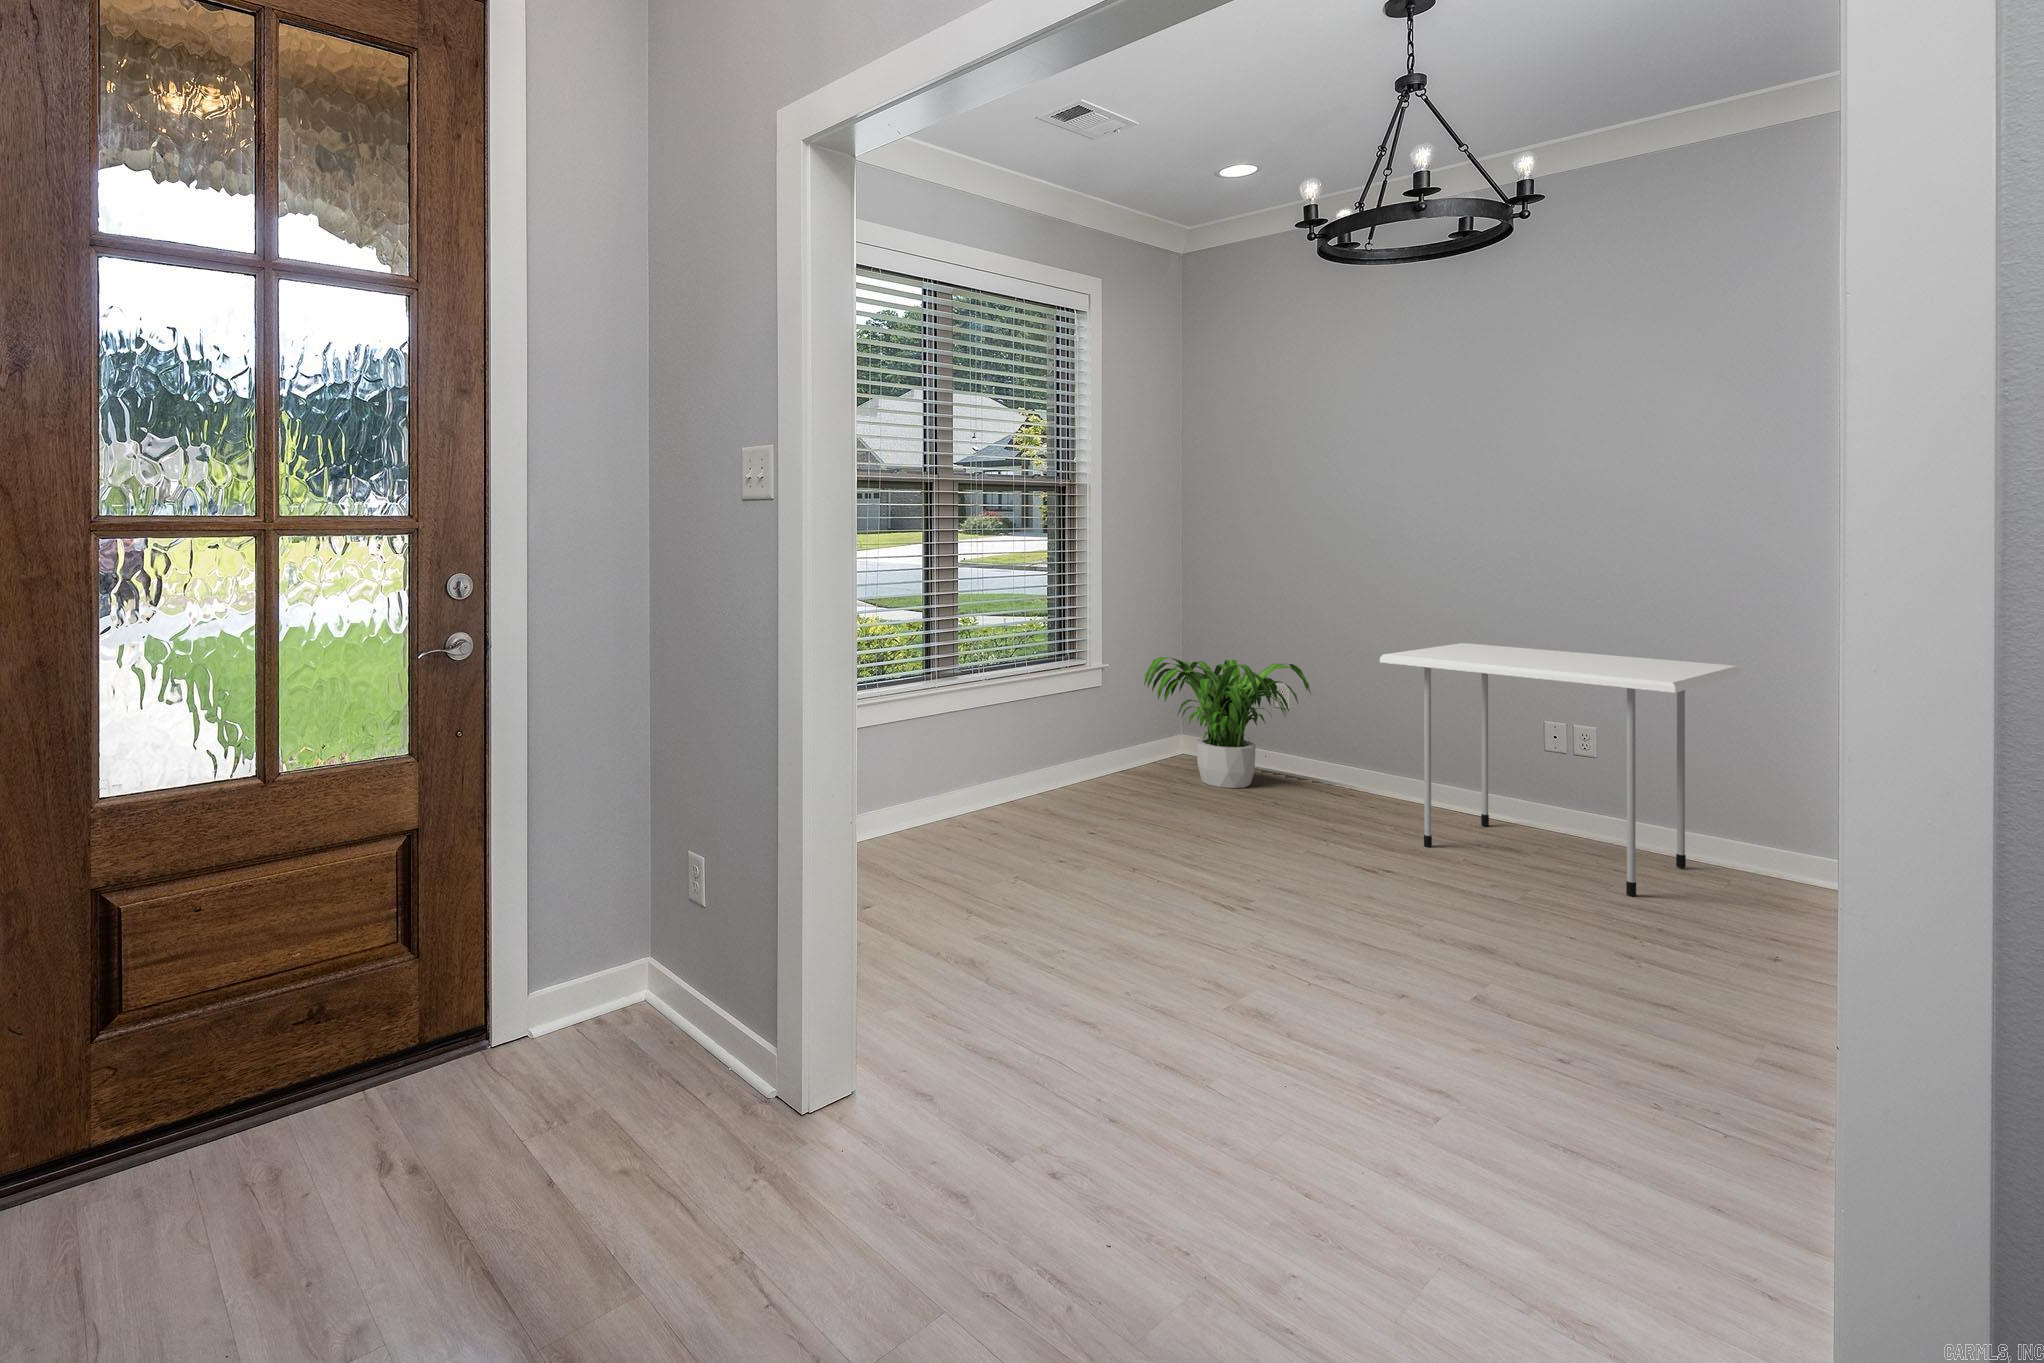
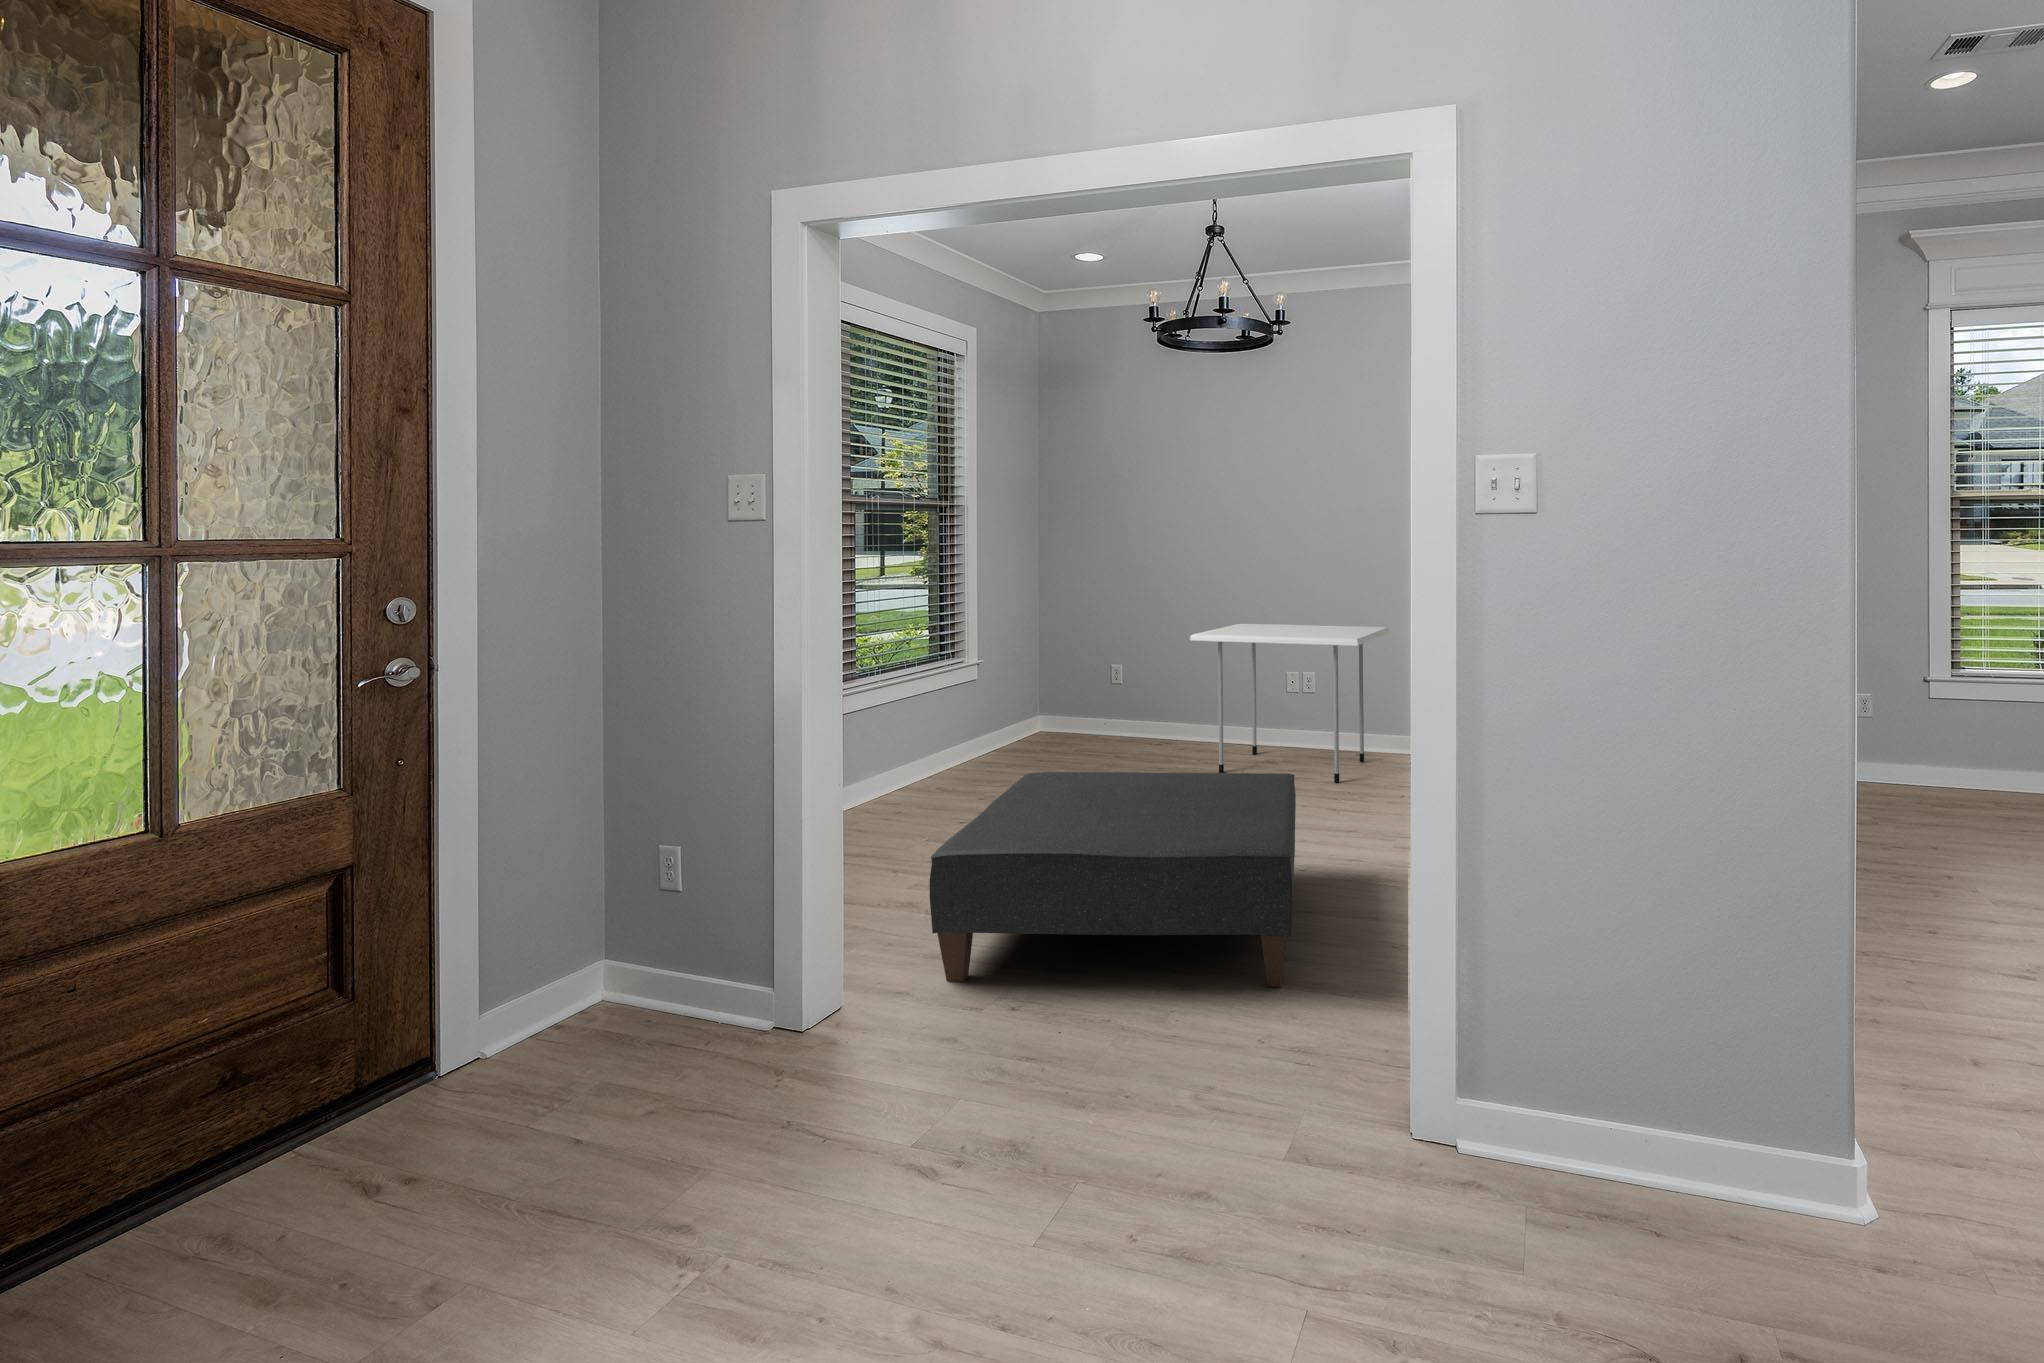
potted plant: present [1144,657,1311,788] -> none [1014,648,1141,754]
ottoman: none [968,820,1547,1270] -> present [930,772,1296,987]

